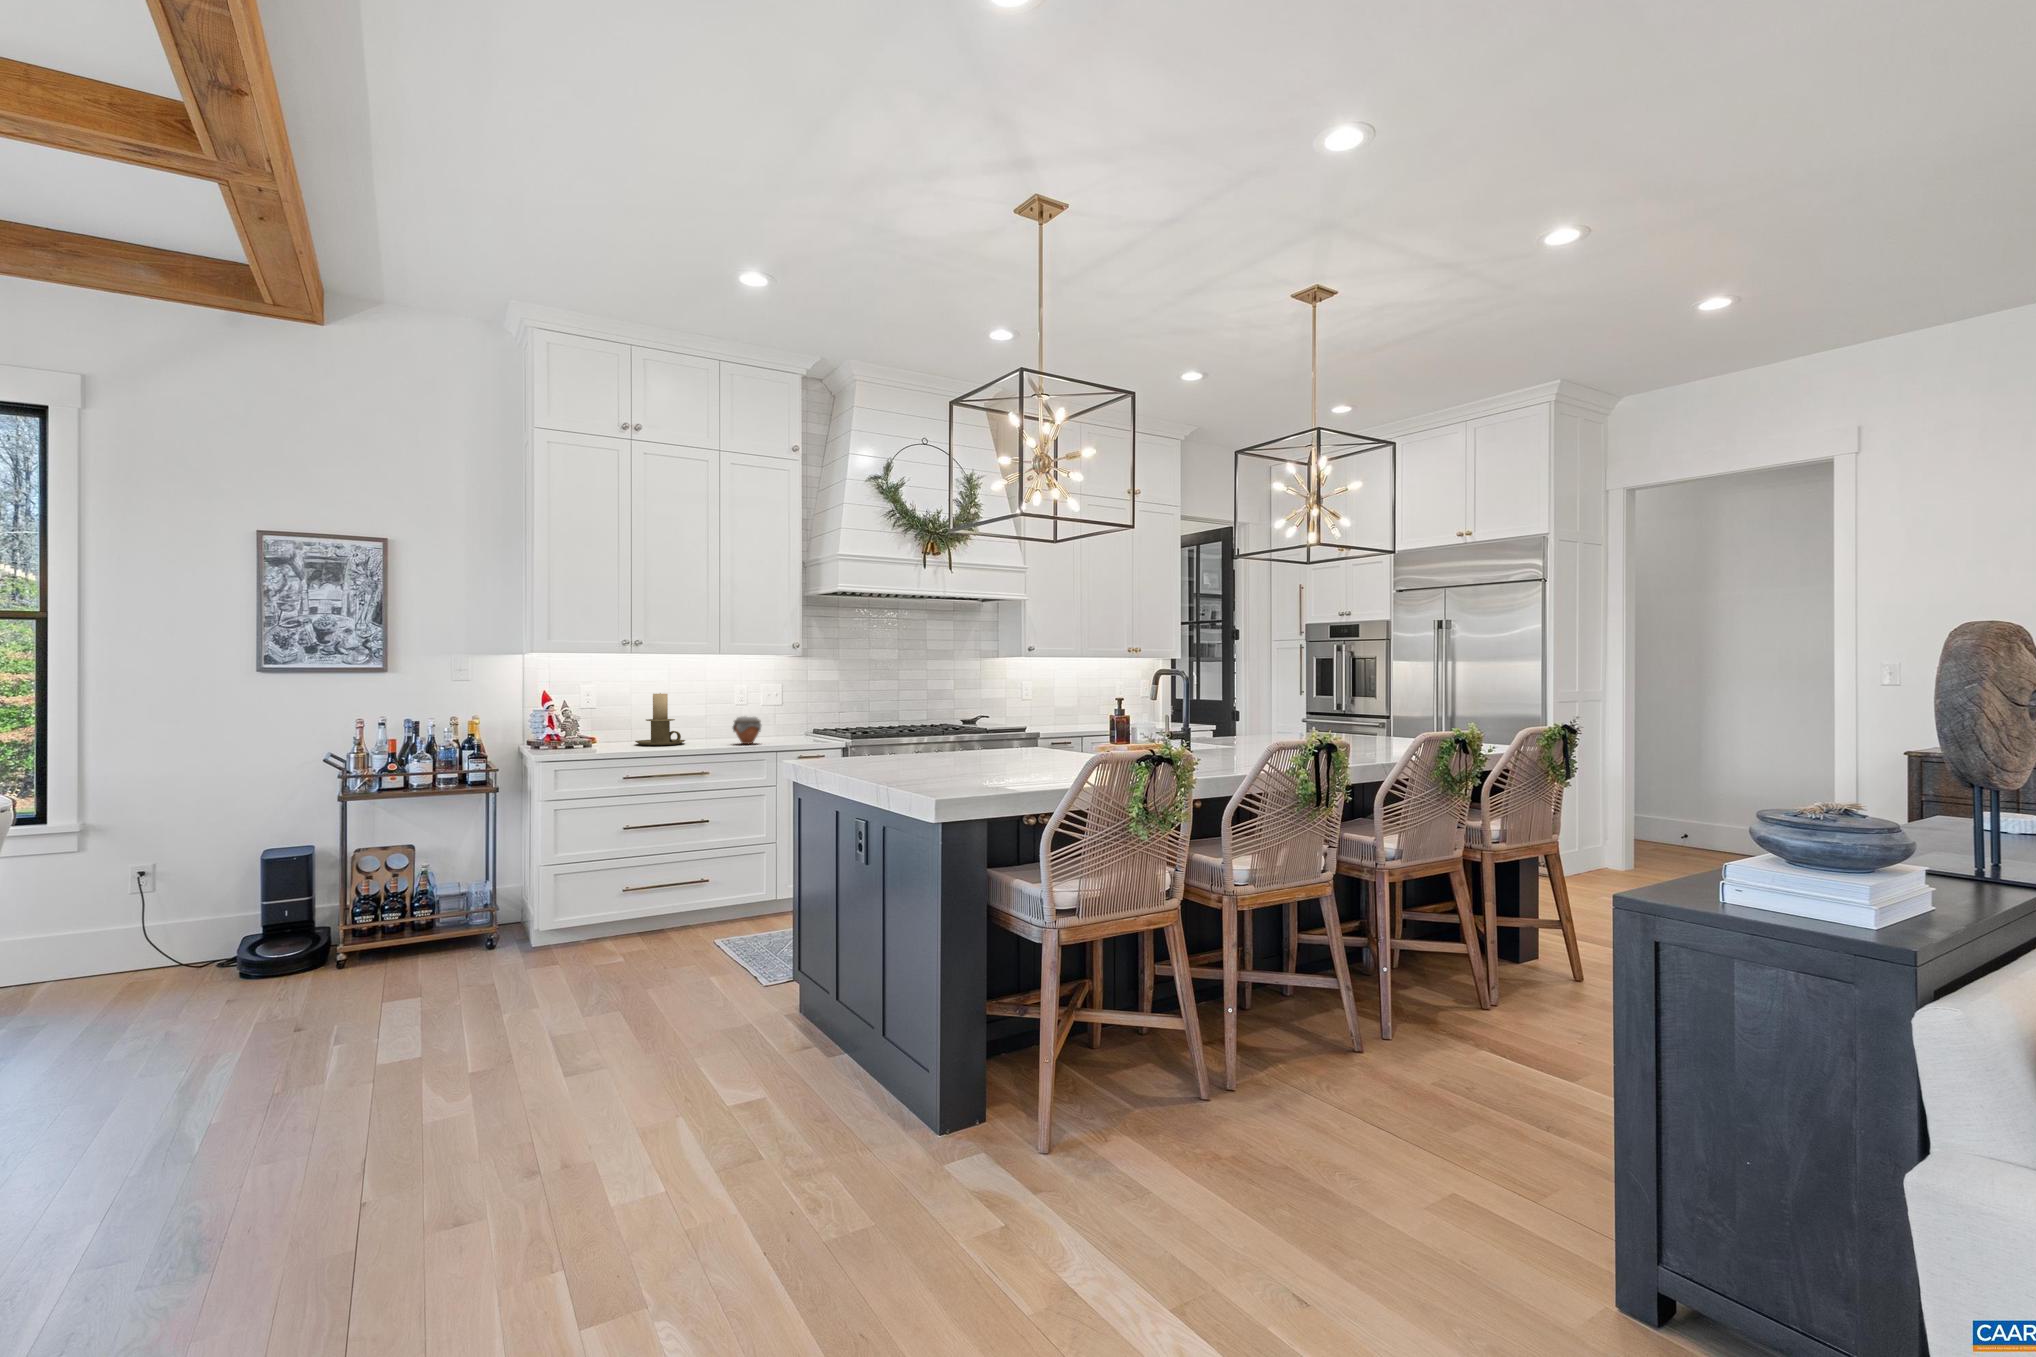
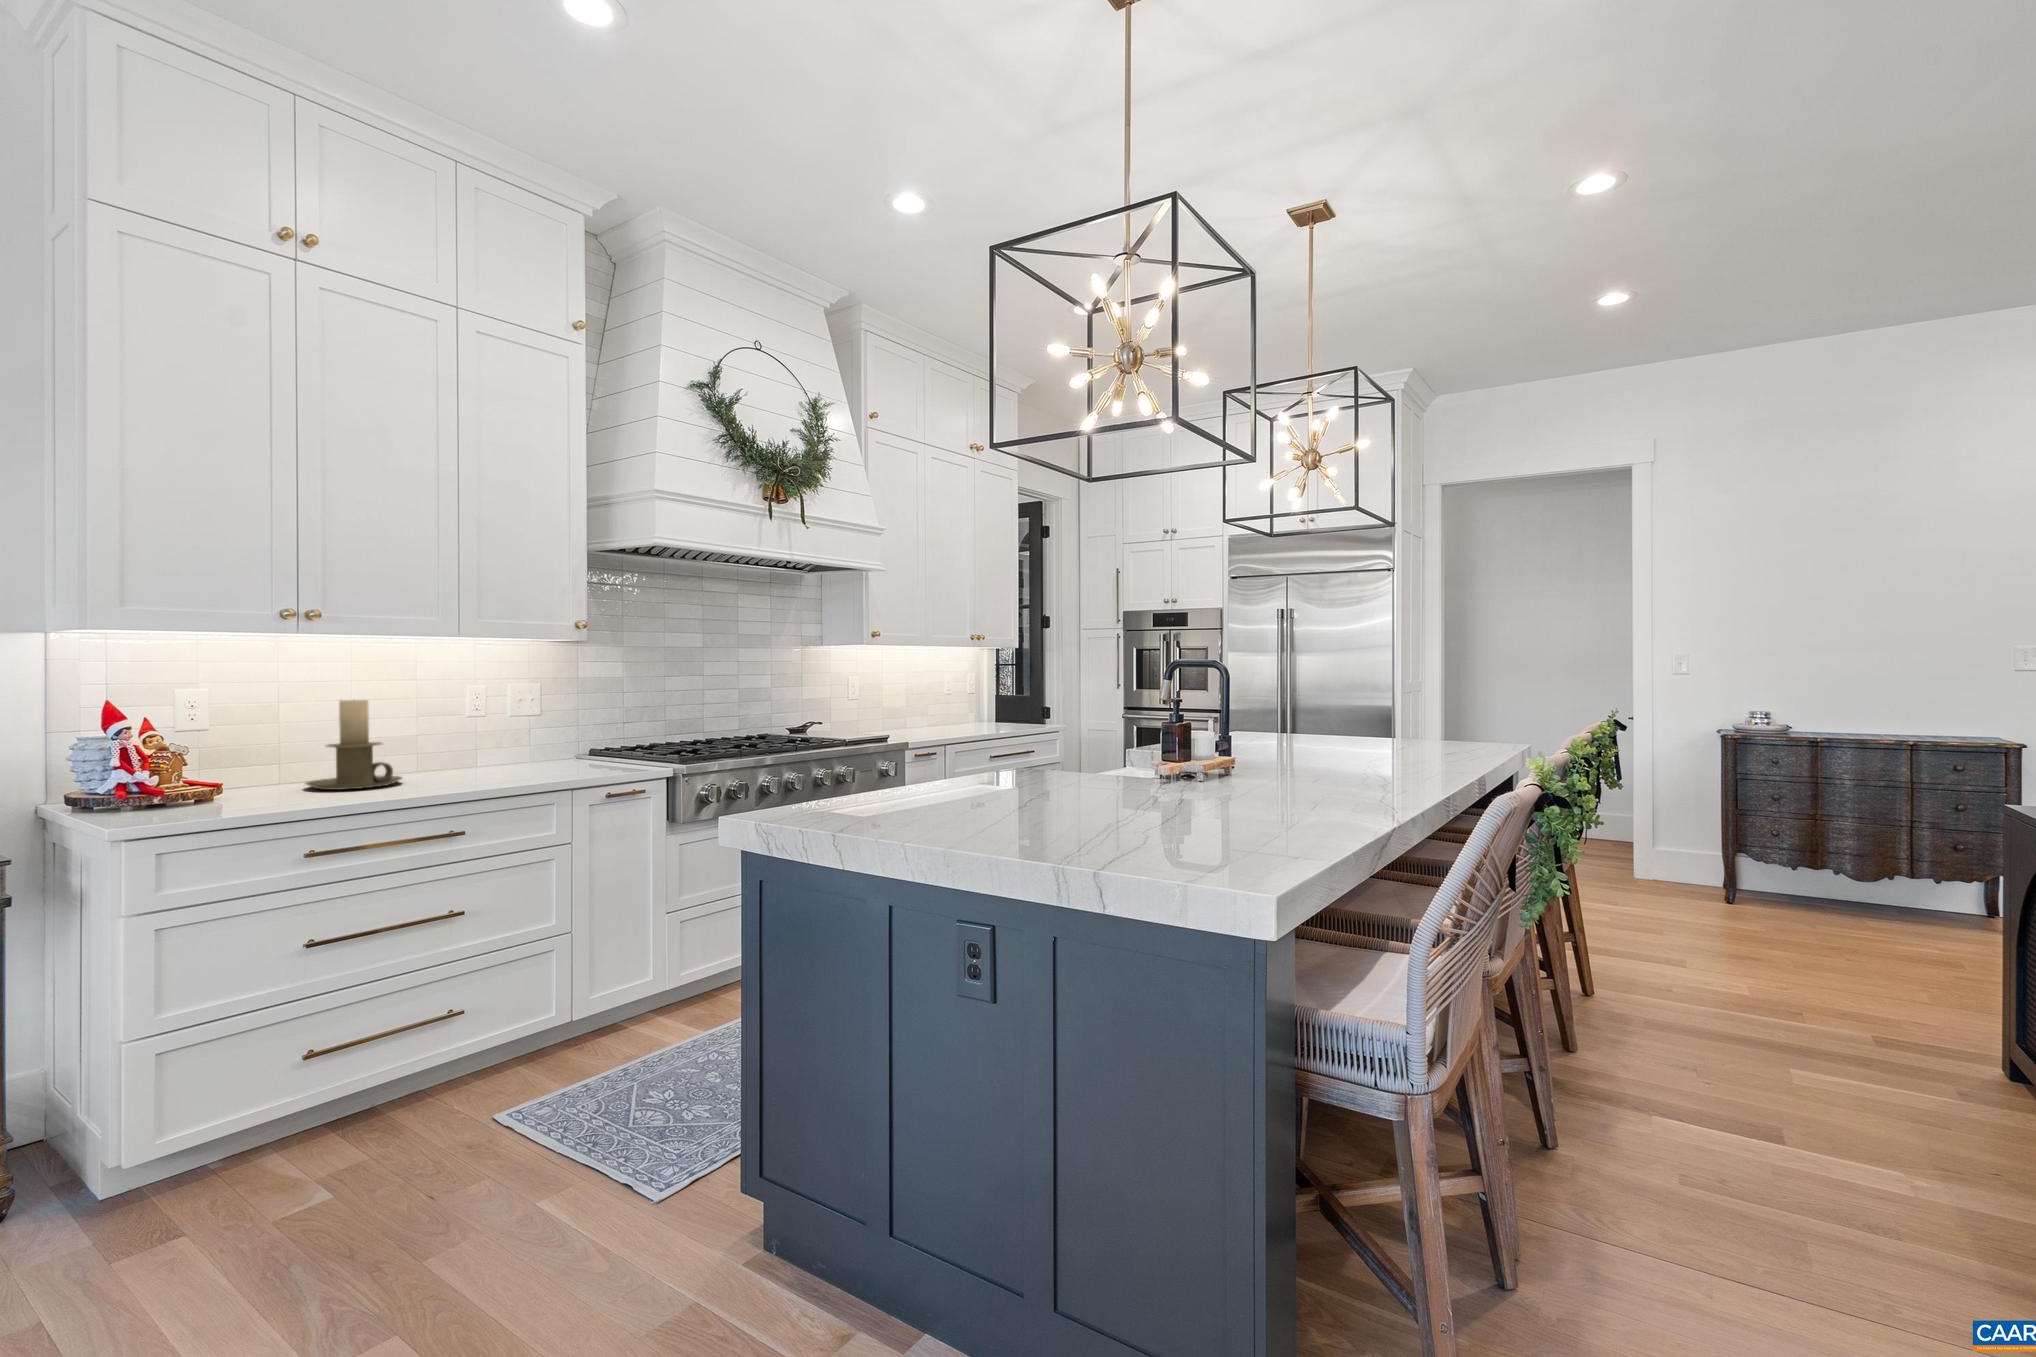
jar: present [733,716,761,744] -> none [492,734,542,779]

